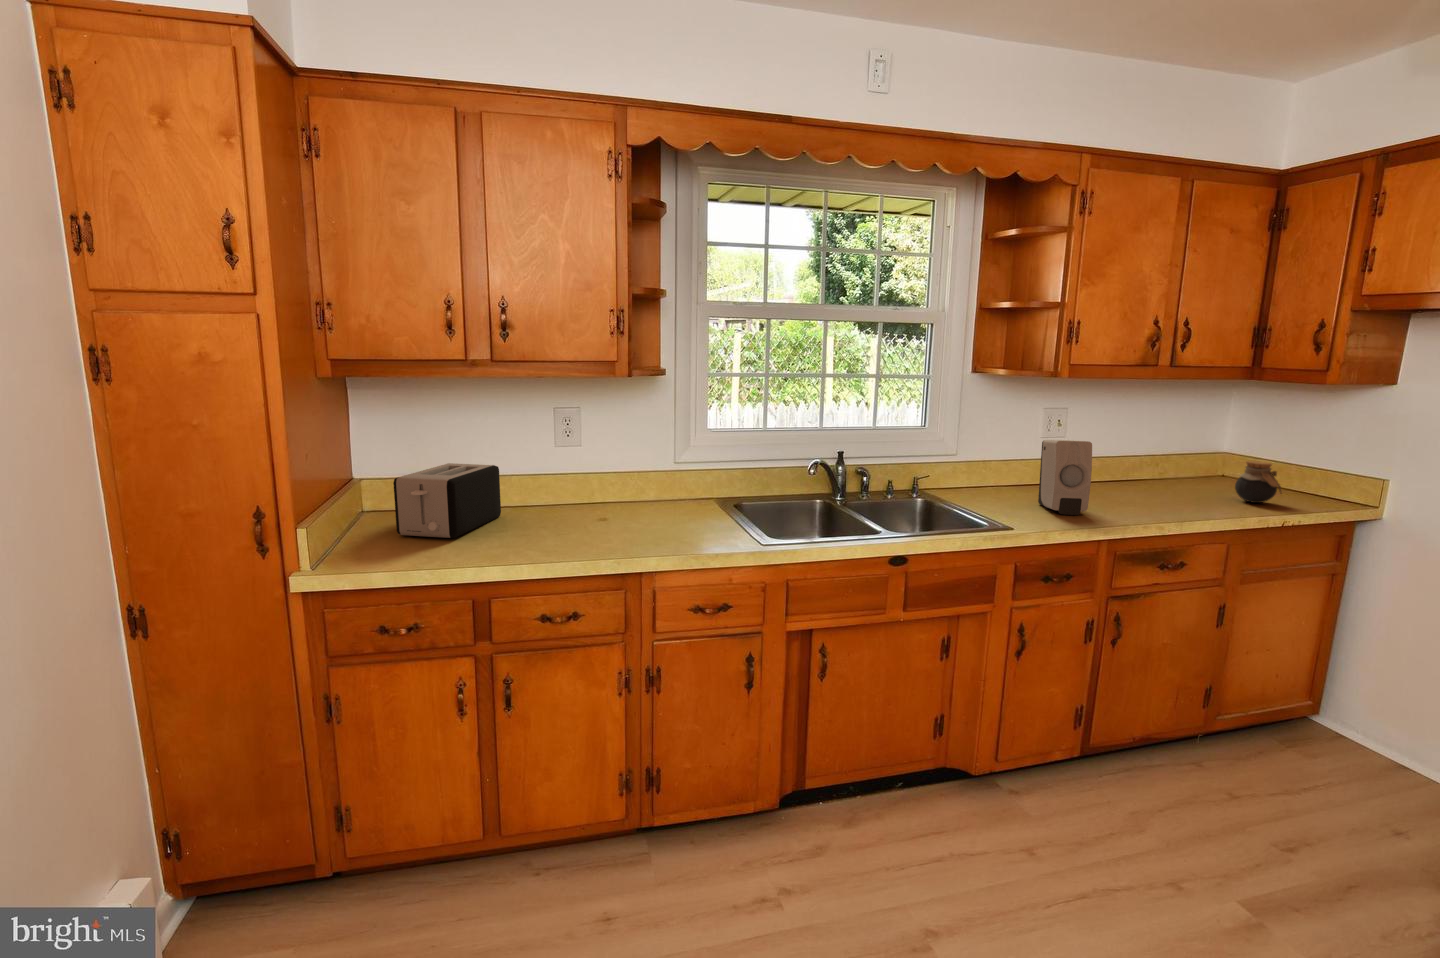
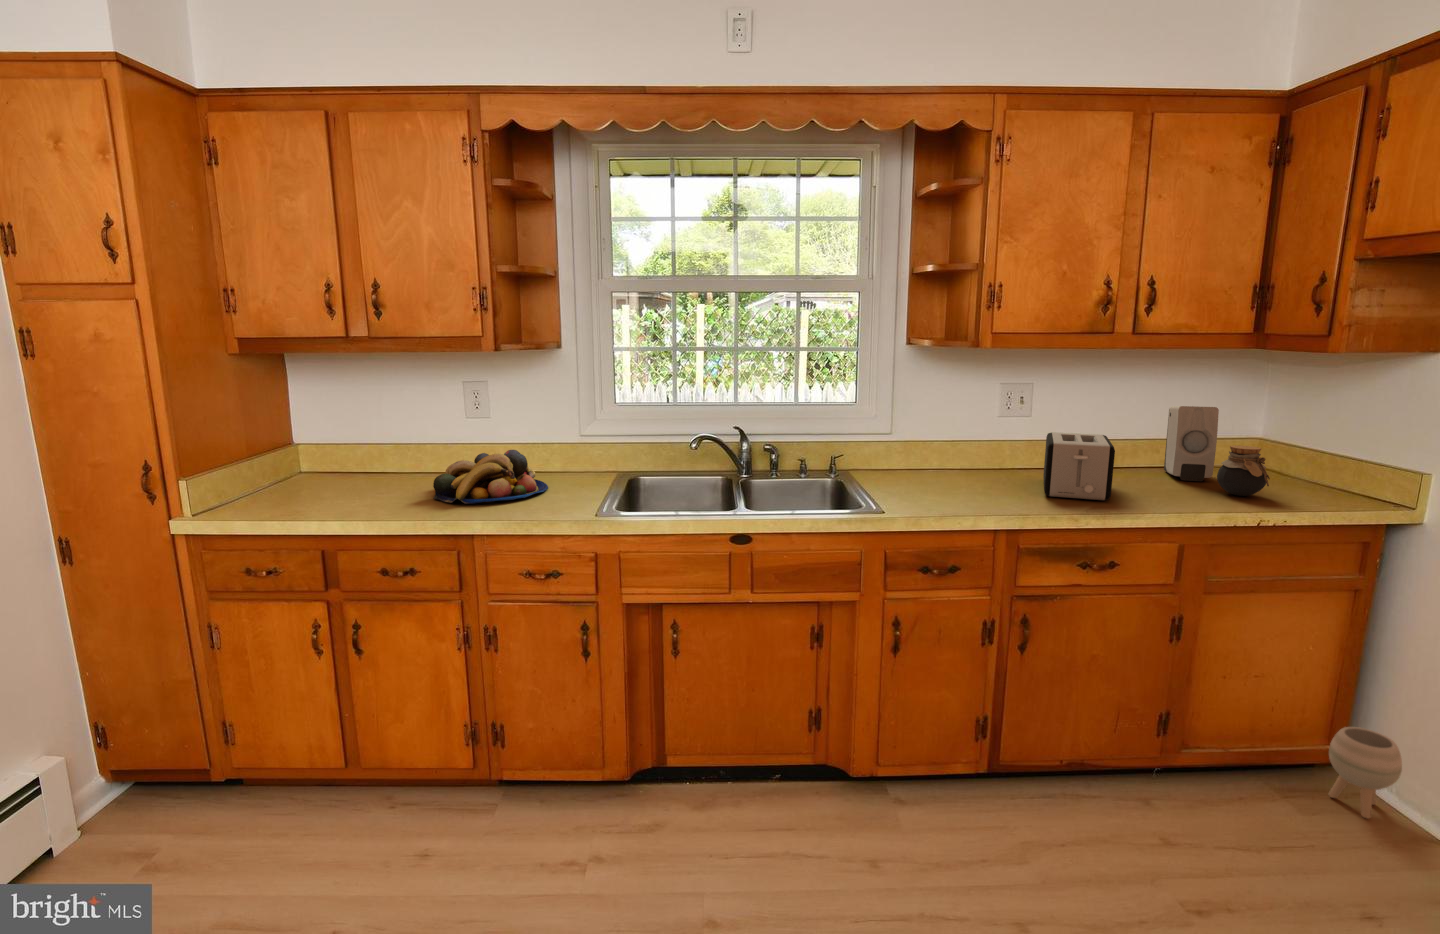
soap dispenser: present [1038,440,1092,515] -> present [1164,406,1219,481]
toaster: present [393,463,501,538] -> present [1043,432,1115,500]
fruit bowl: none [563,479,677,538] -> present [433,450,548,504]
planter: none [1321,686,1381,758] -> present [1329,727,1402,818]

